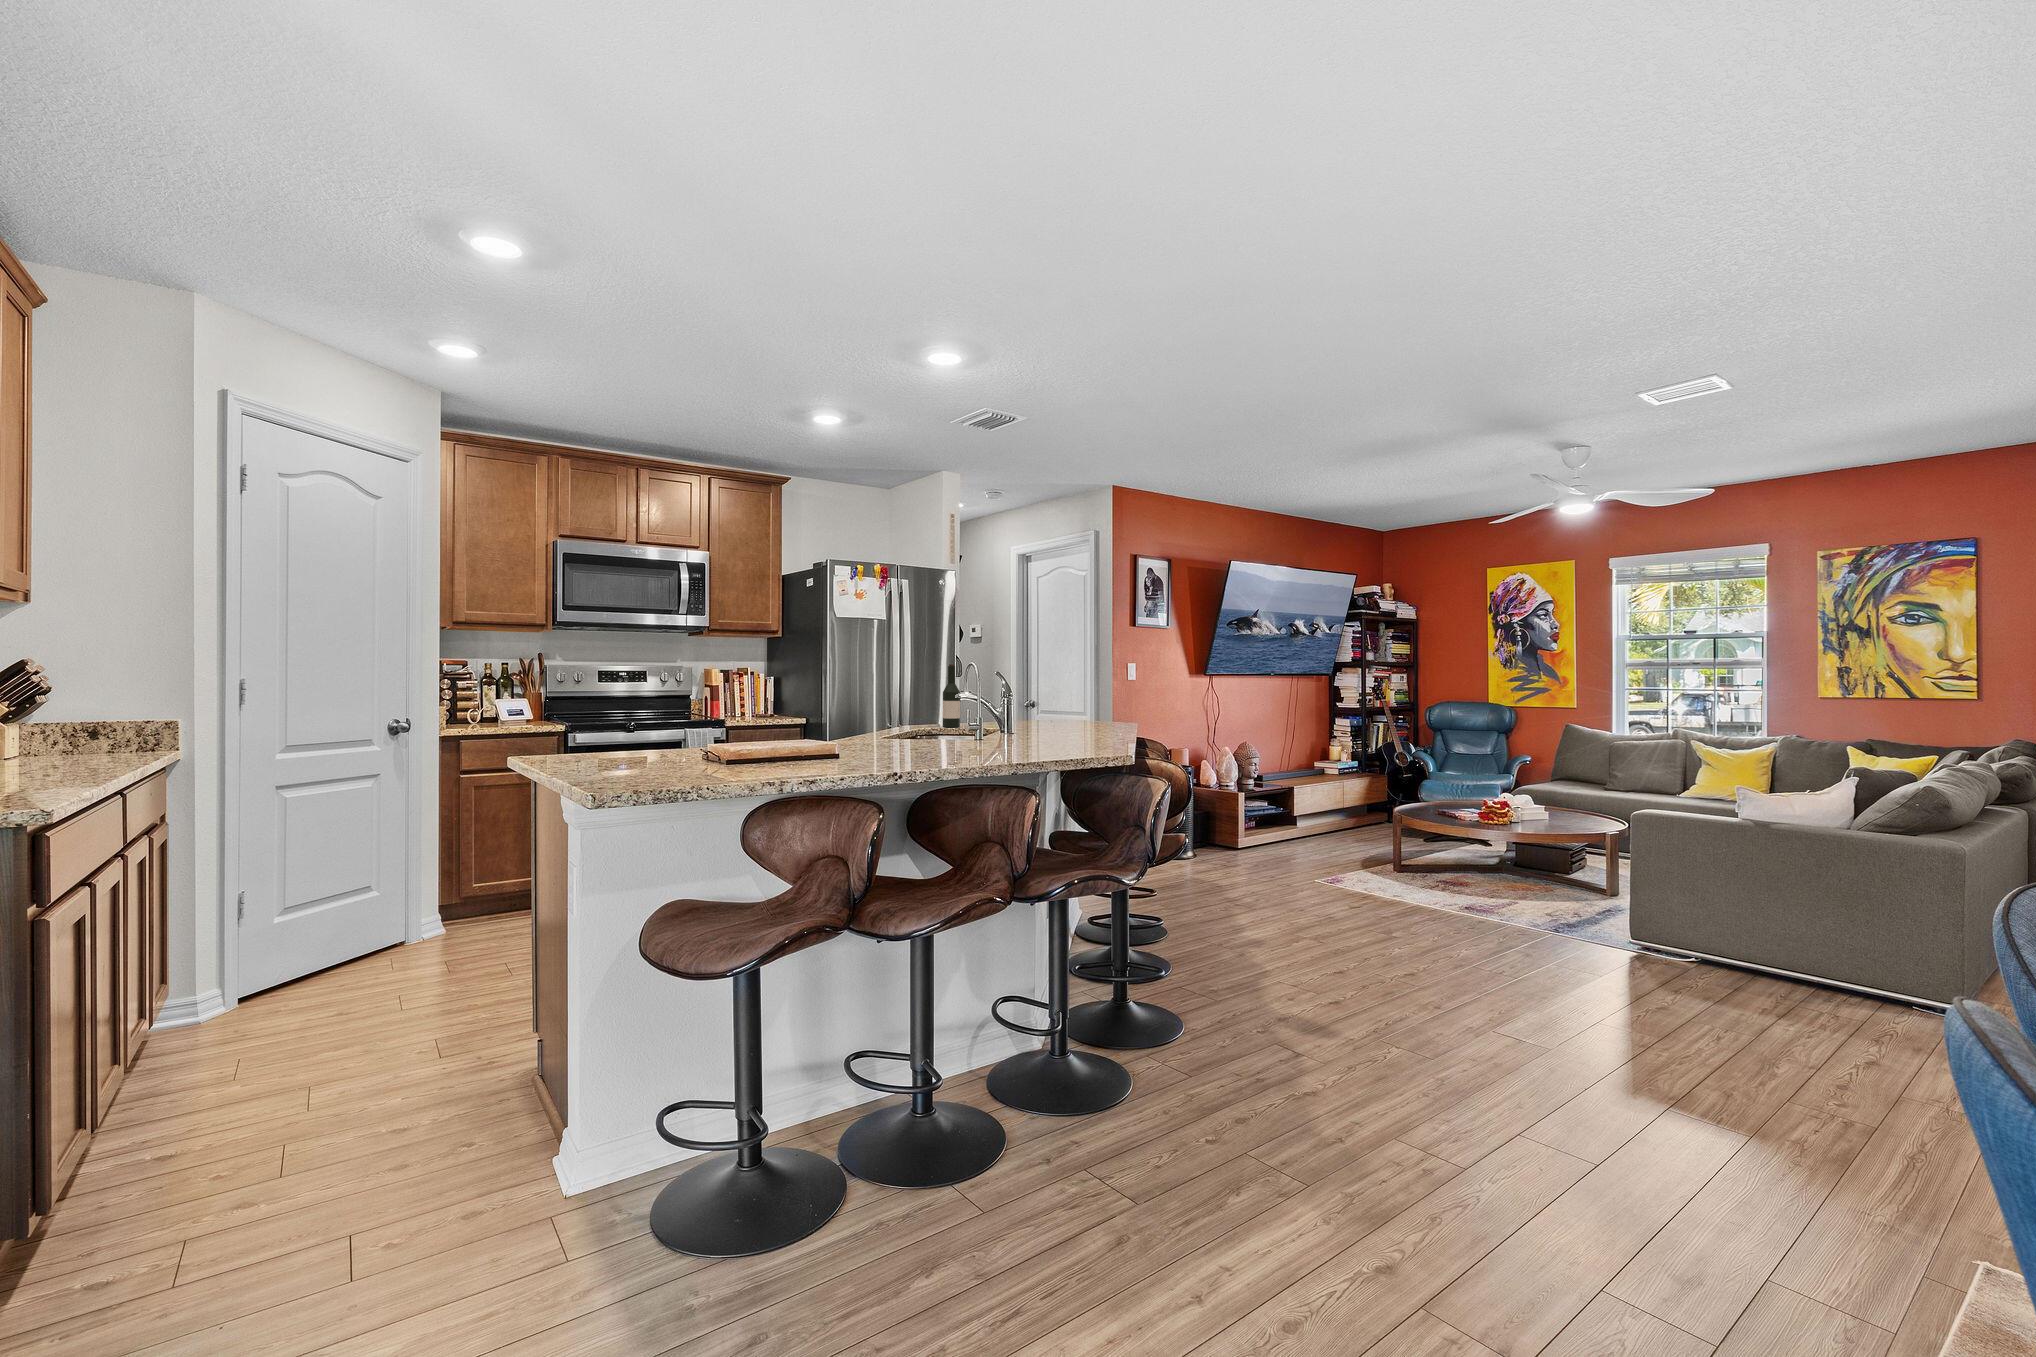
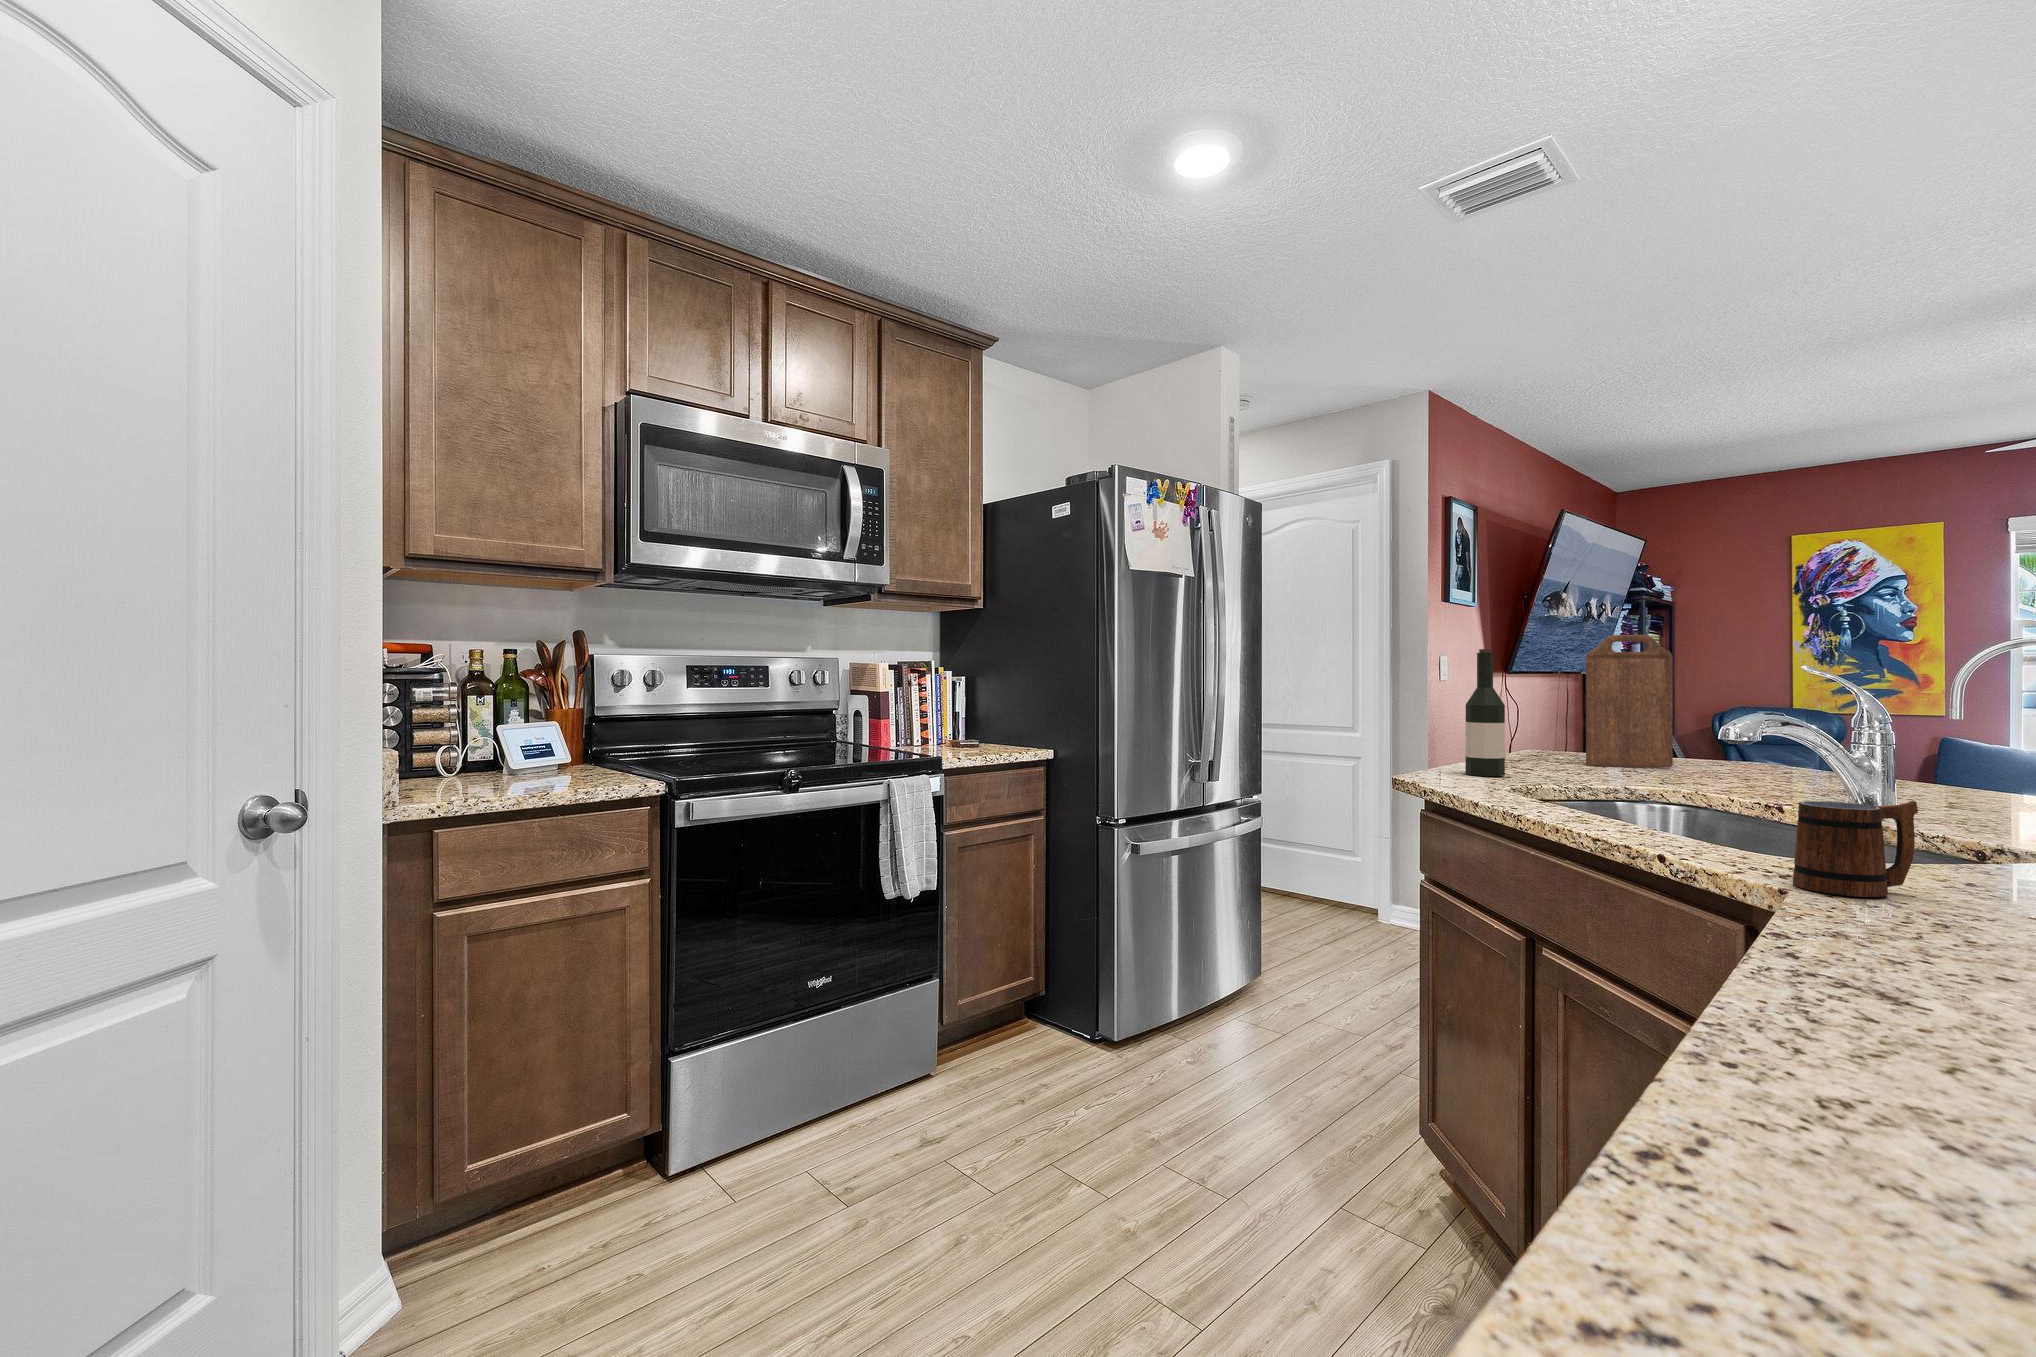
cutting board: none [1041,656,1081,726] -> present [1586,635,1673,767]
mug: none [839,719,870,748] -> present [1793,801,1918,897]

